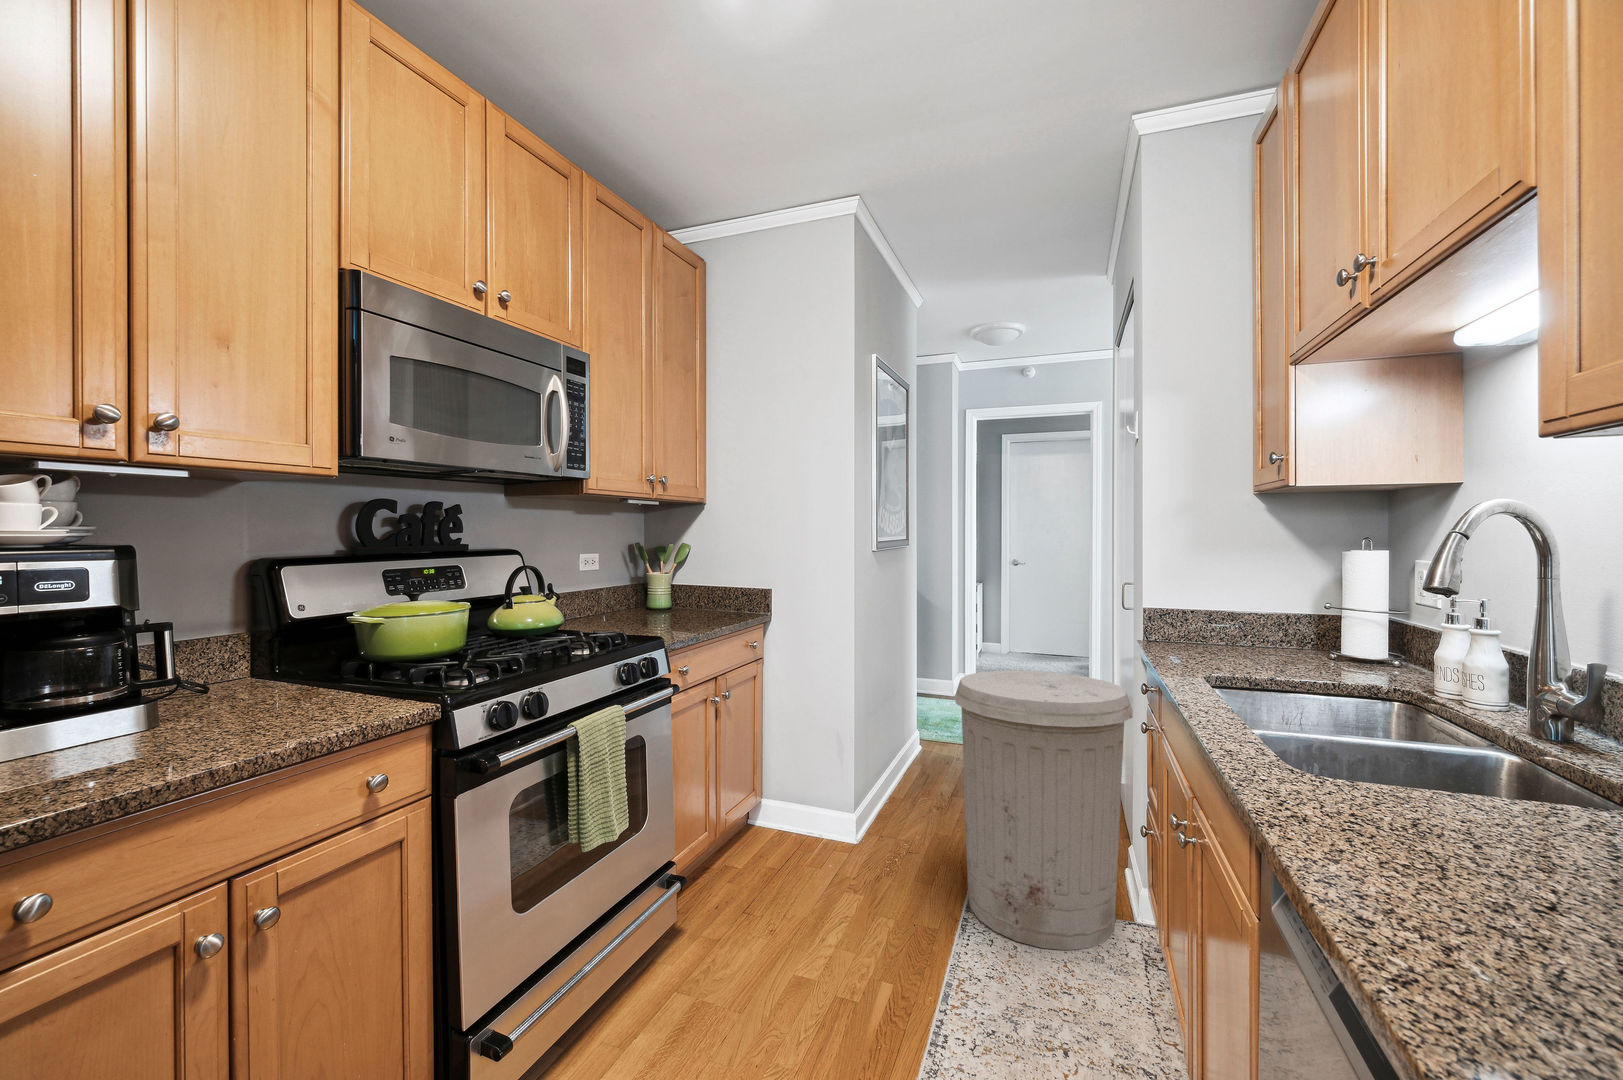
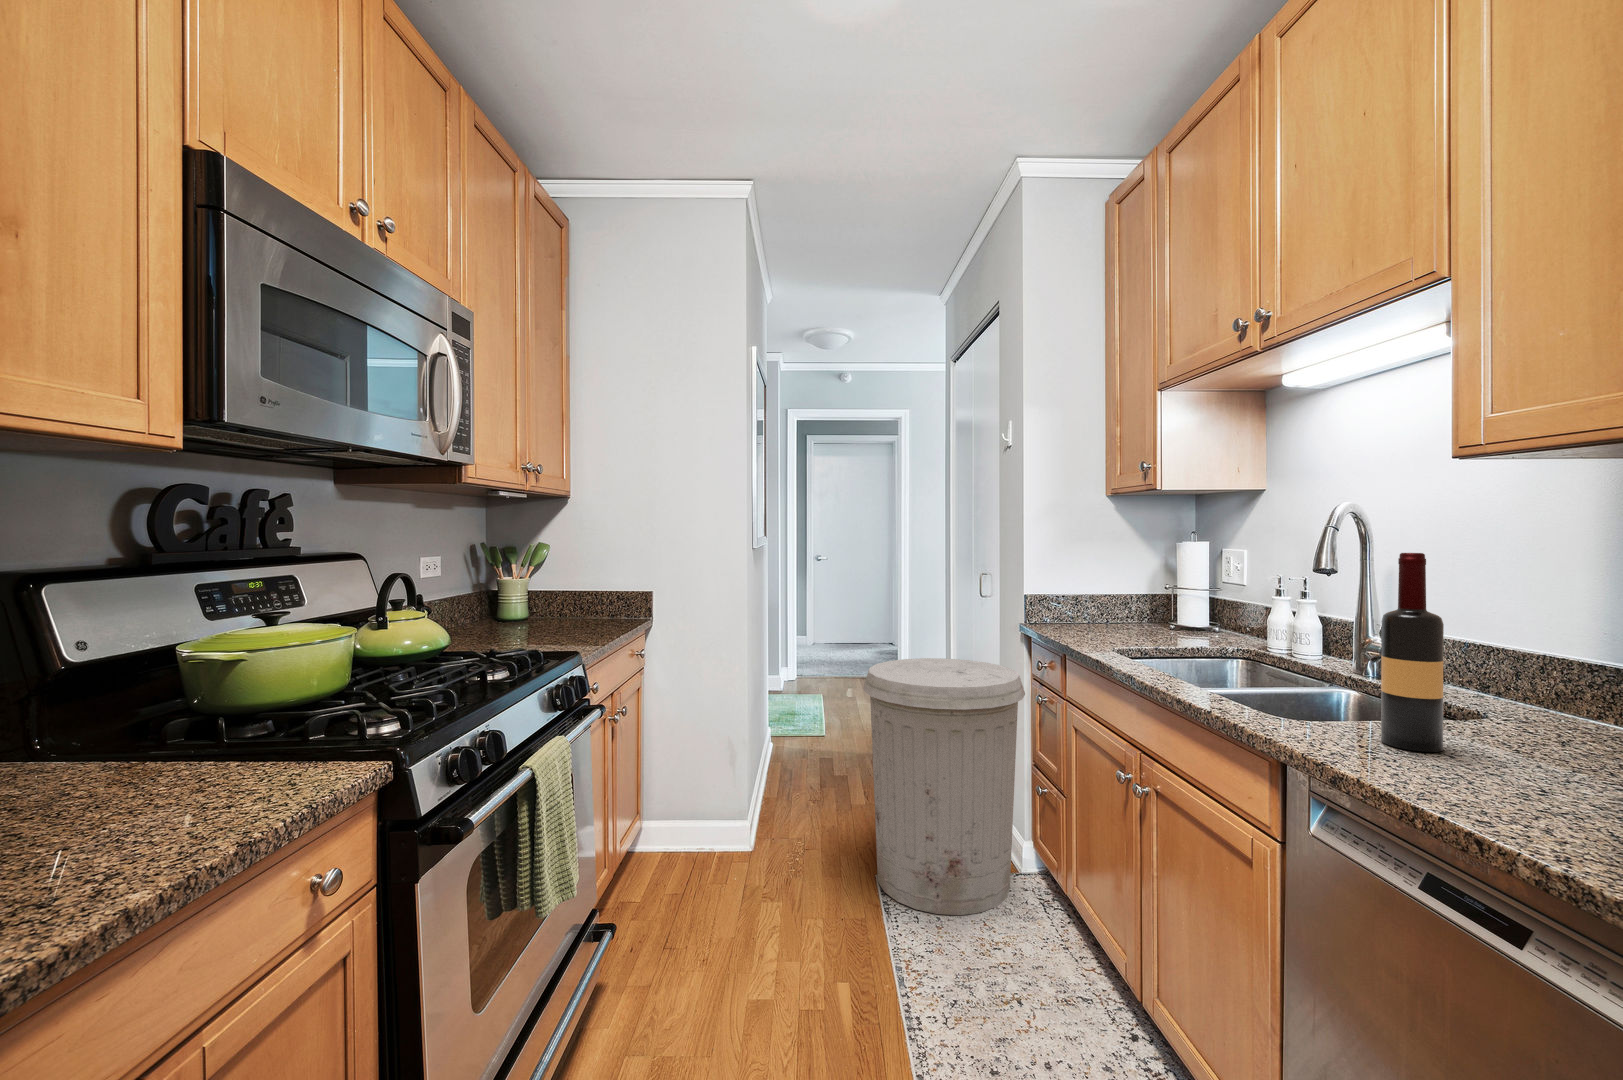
wine bottle: none [1406,548,1497,825] -> present [1381,553,1444,752]

